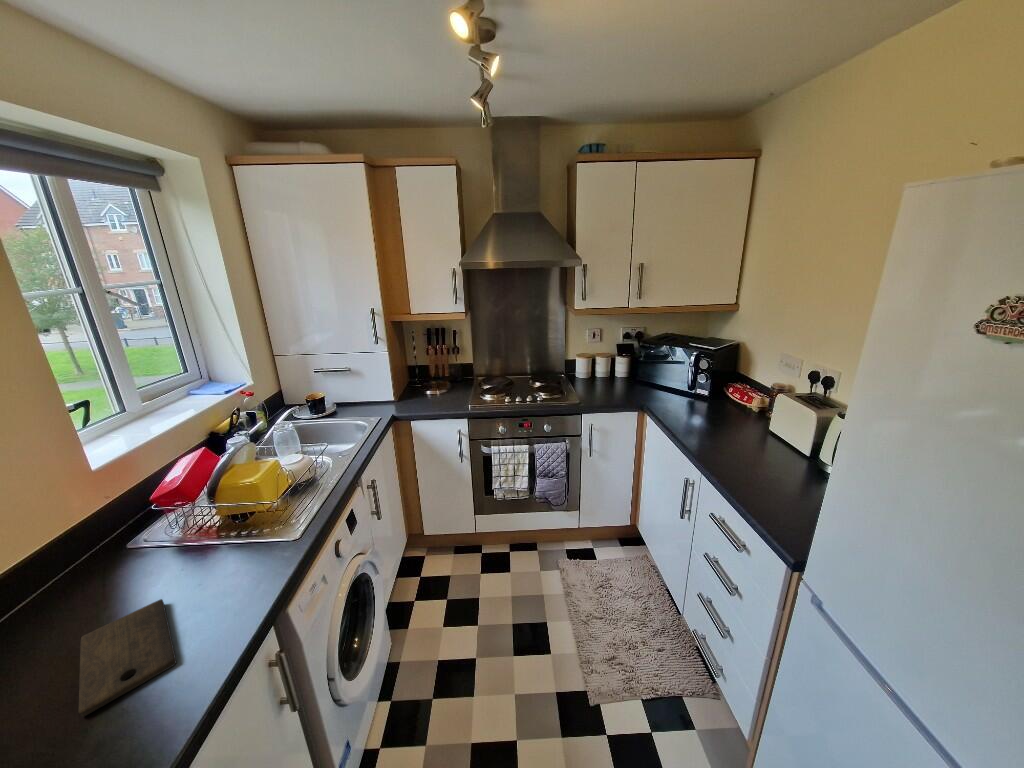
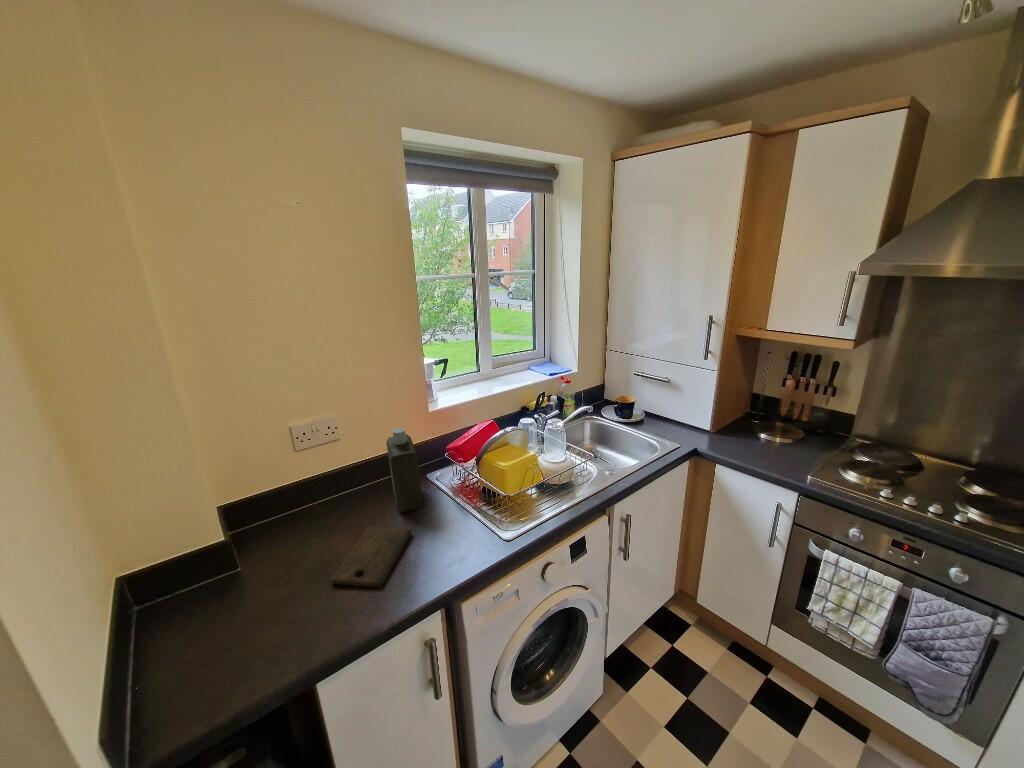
bottle: none [43,493,148,599] -> present [386,428,423,513]

